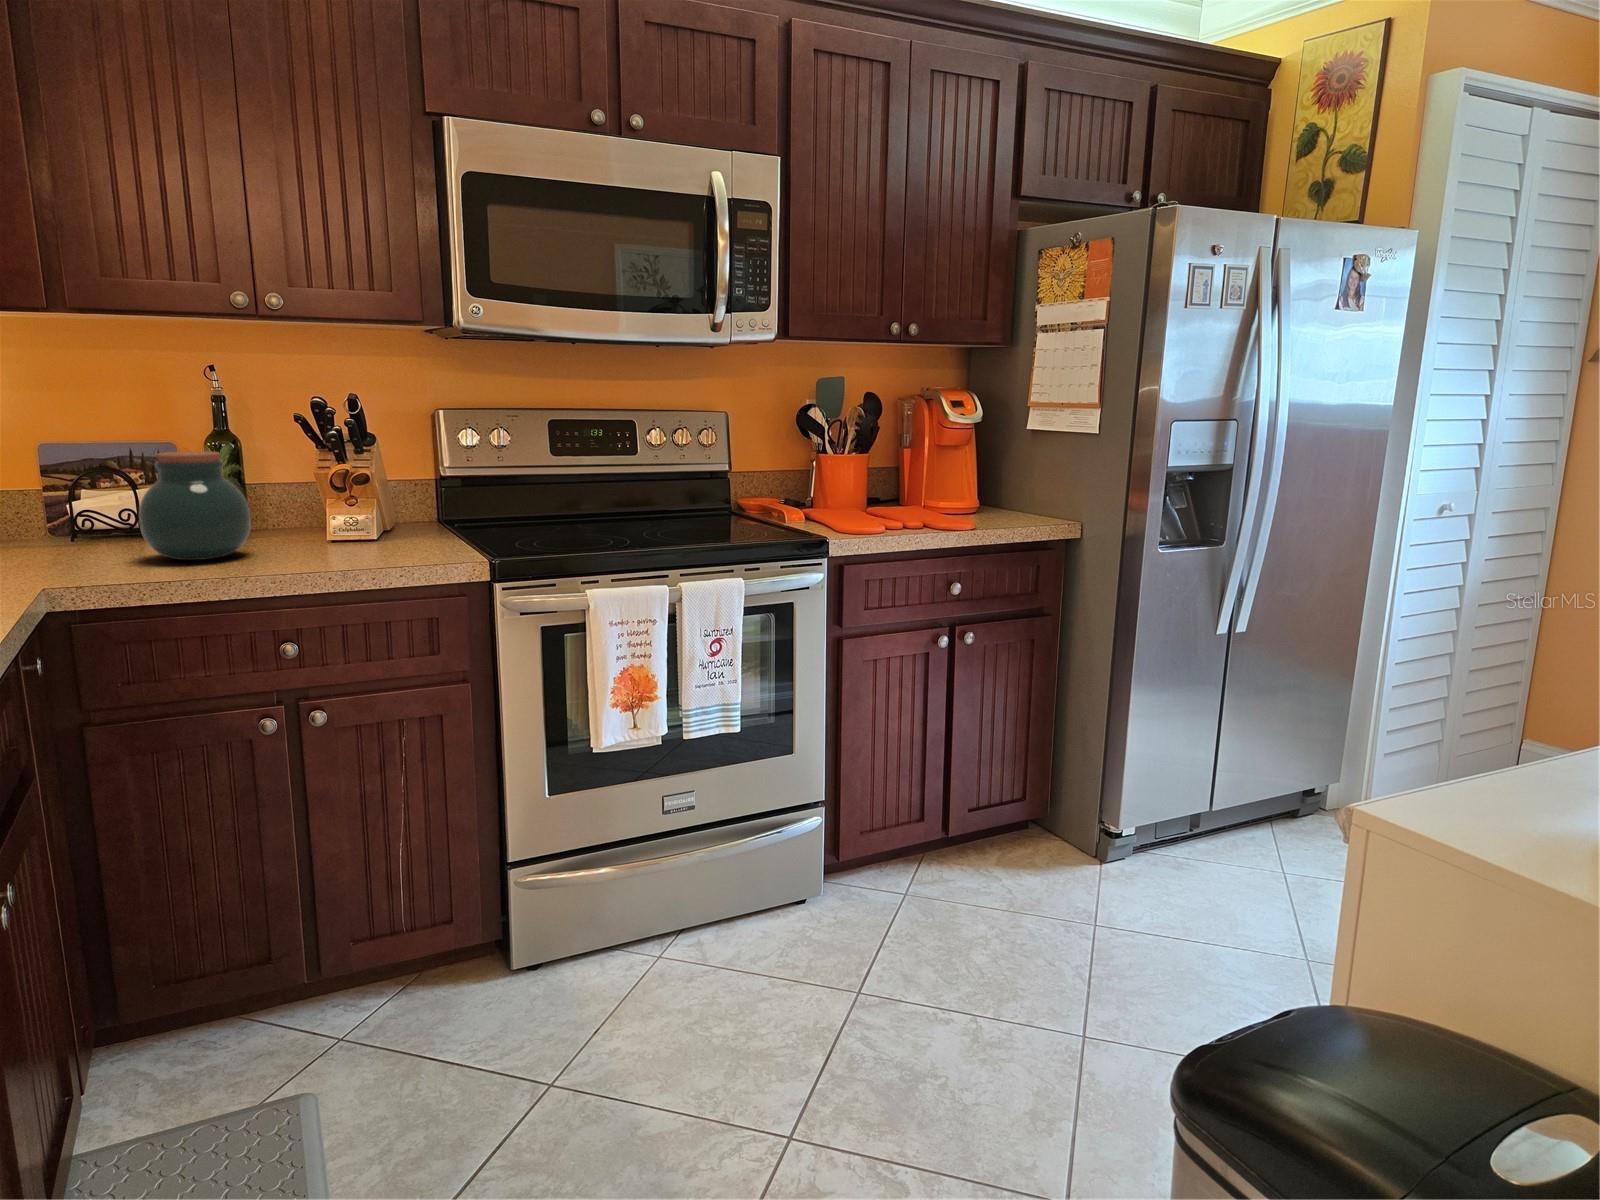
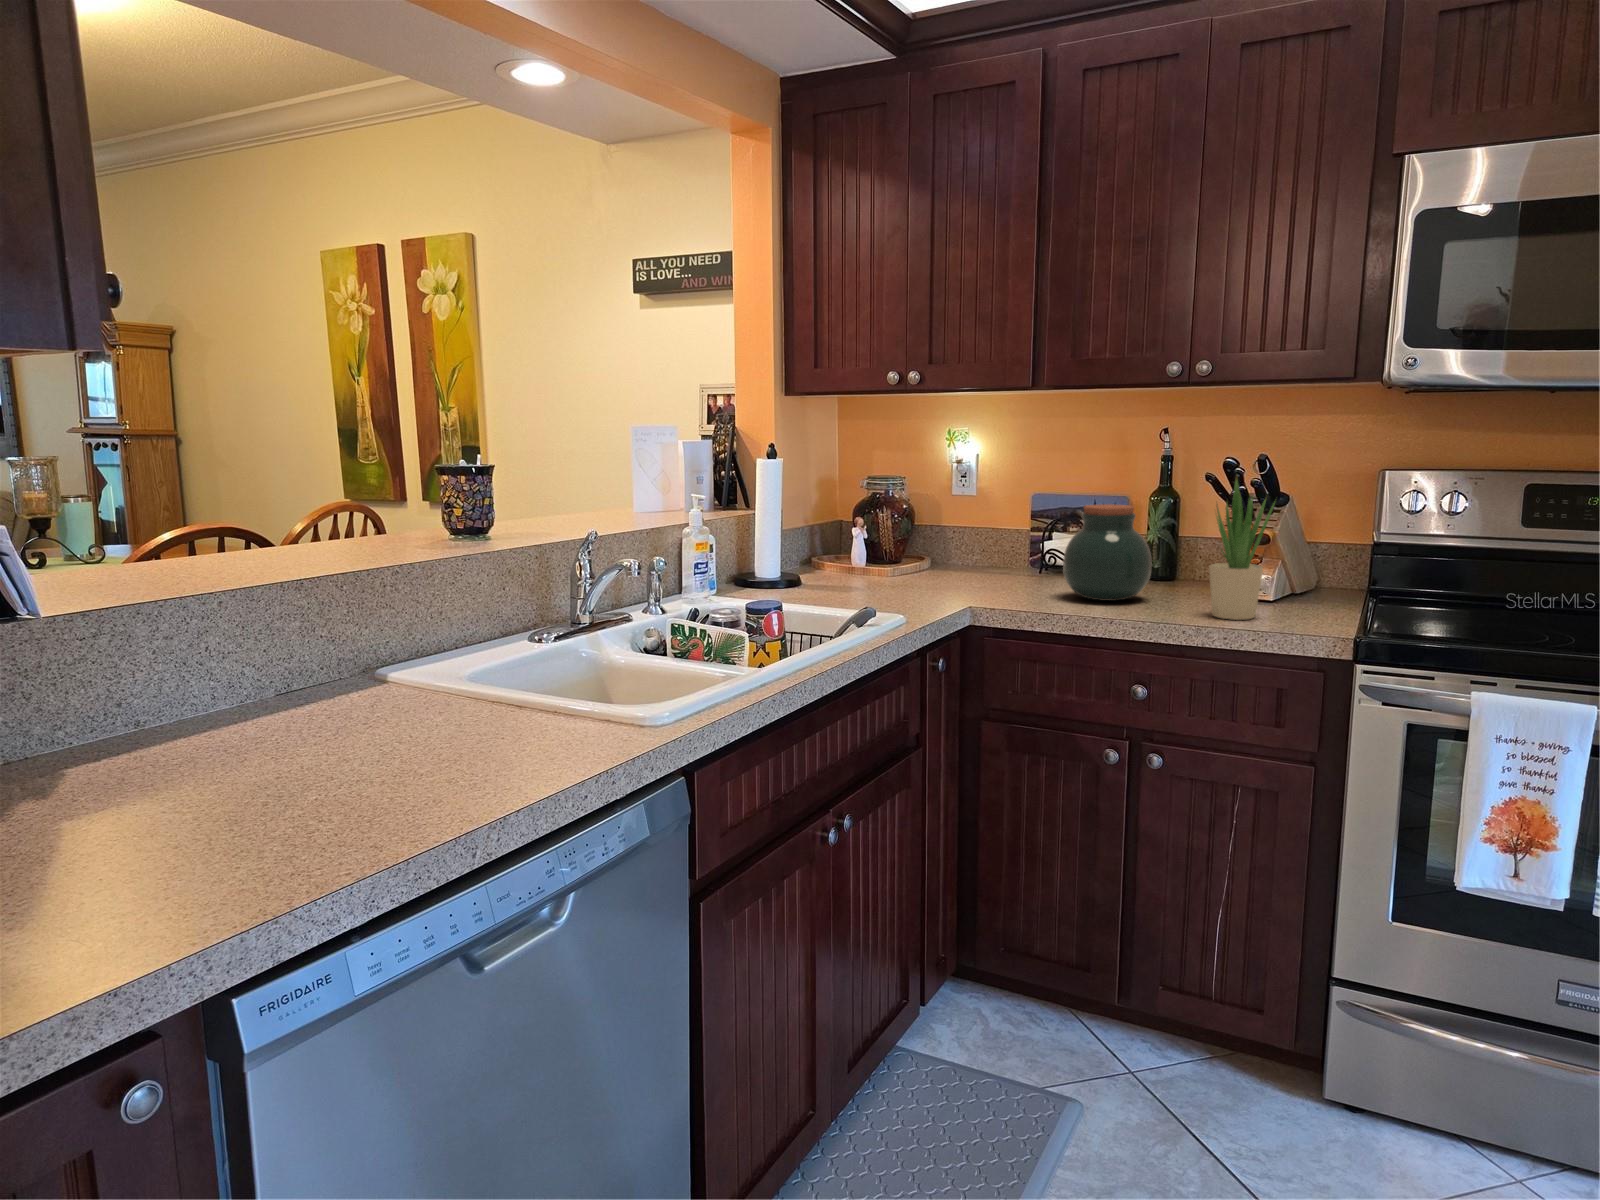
potted plant: none [323,412,386,560] -> present [1209,476,1275,620]

